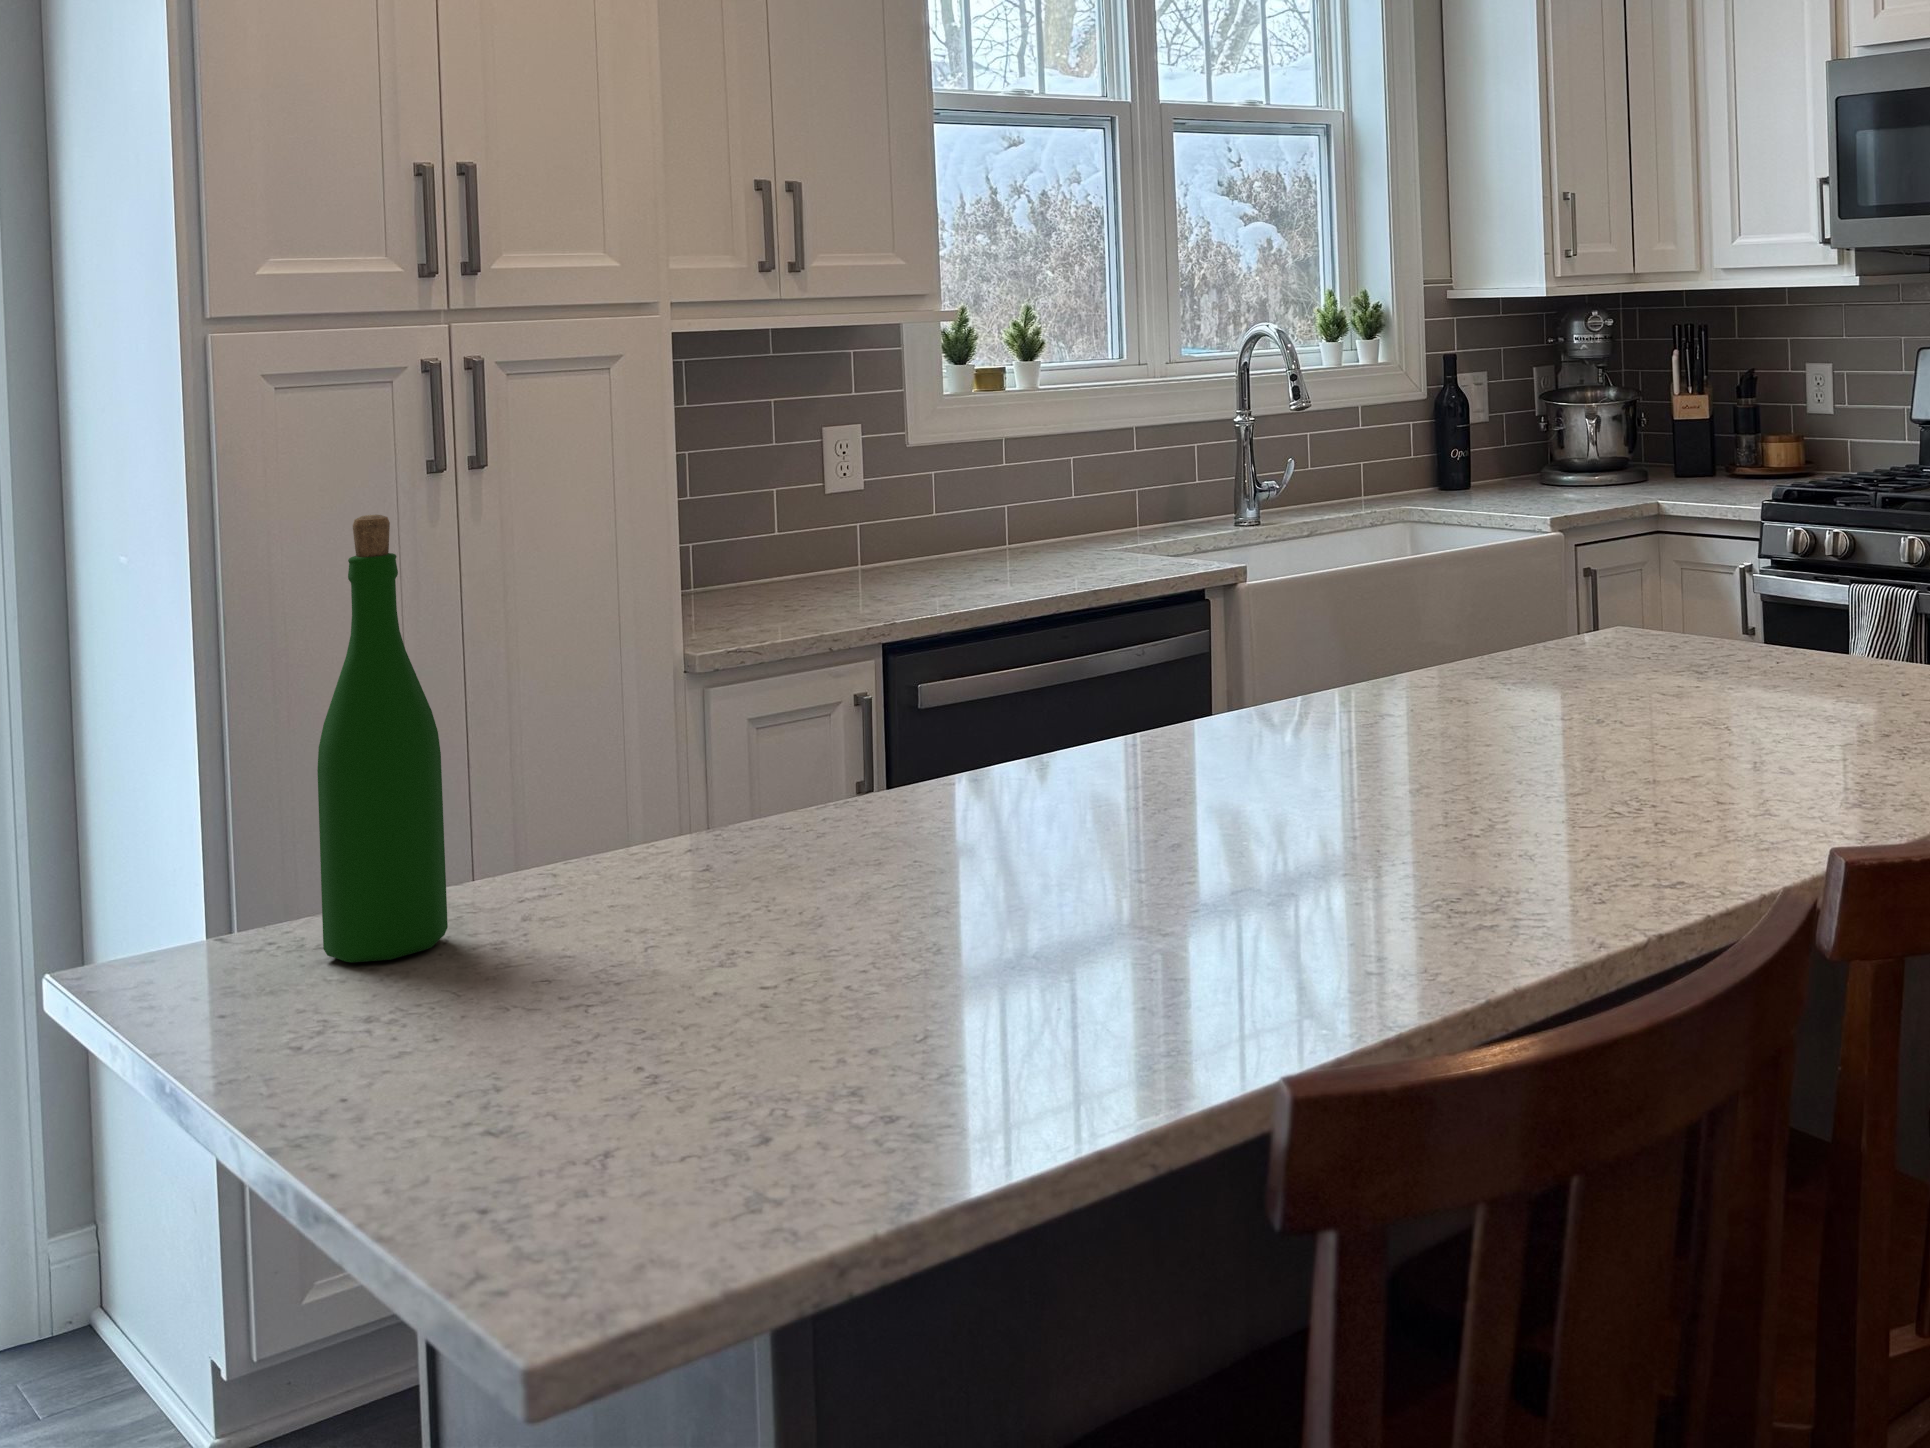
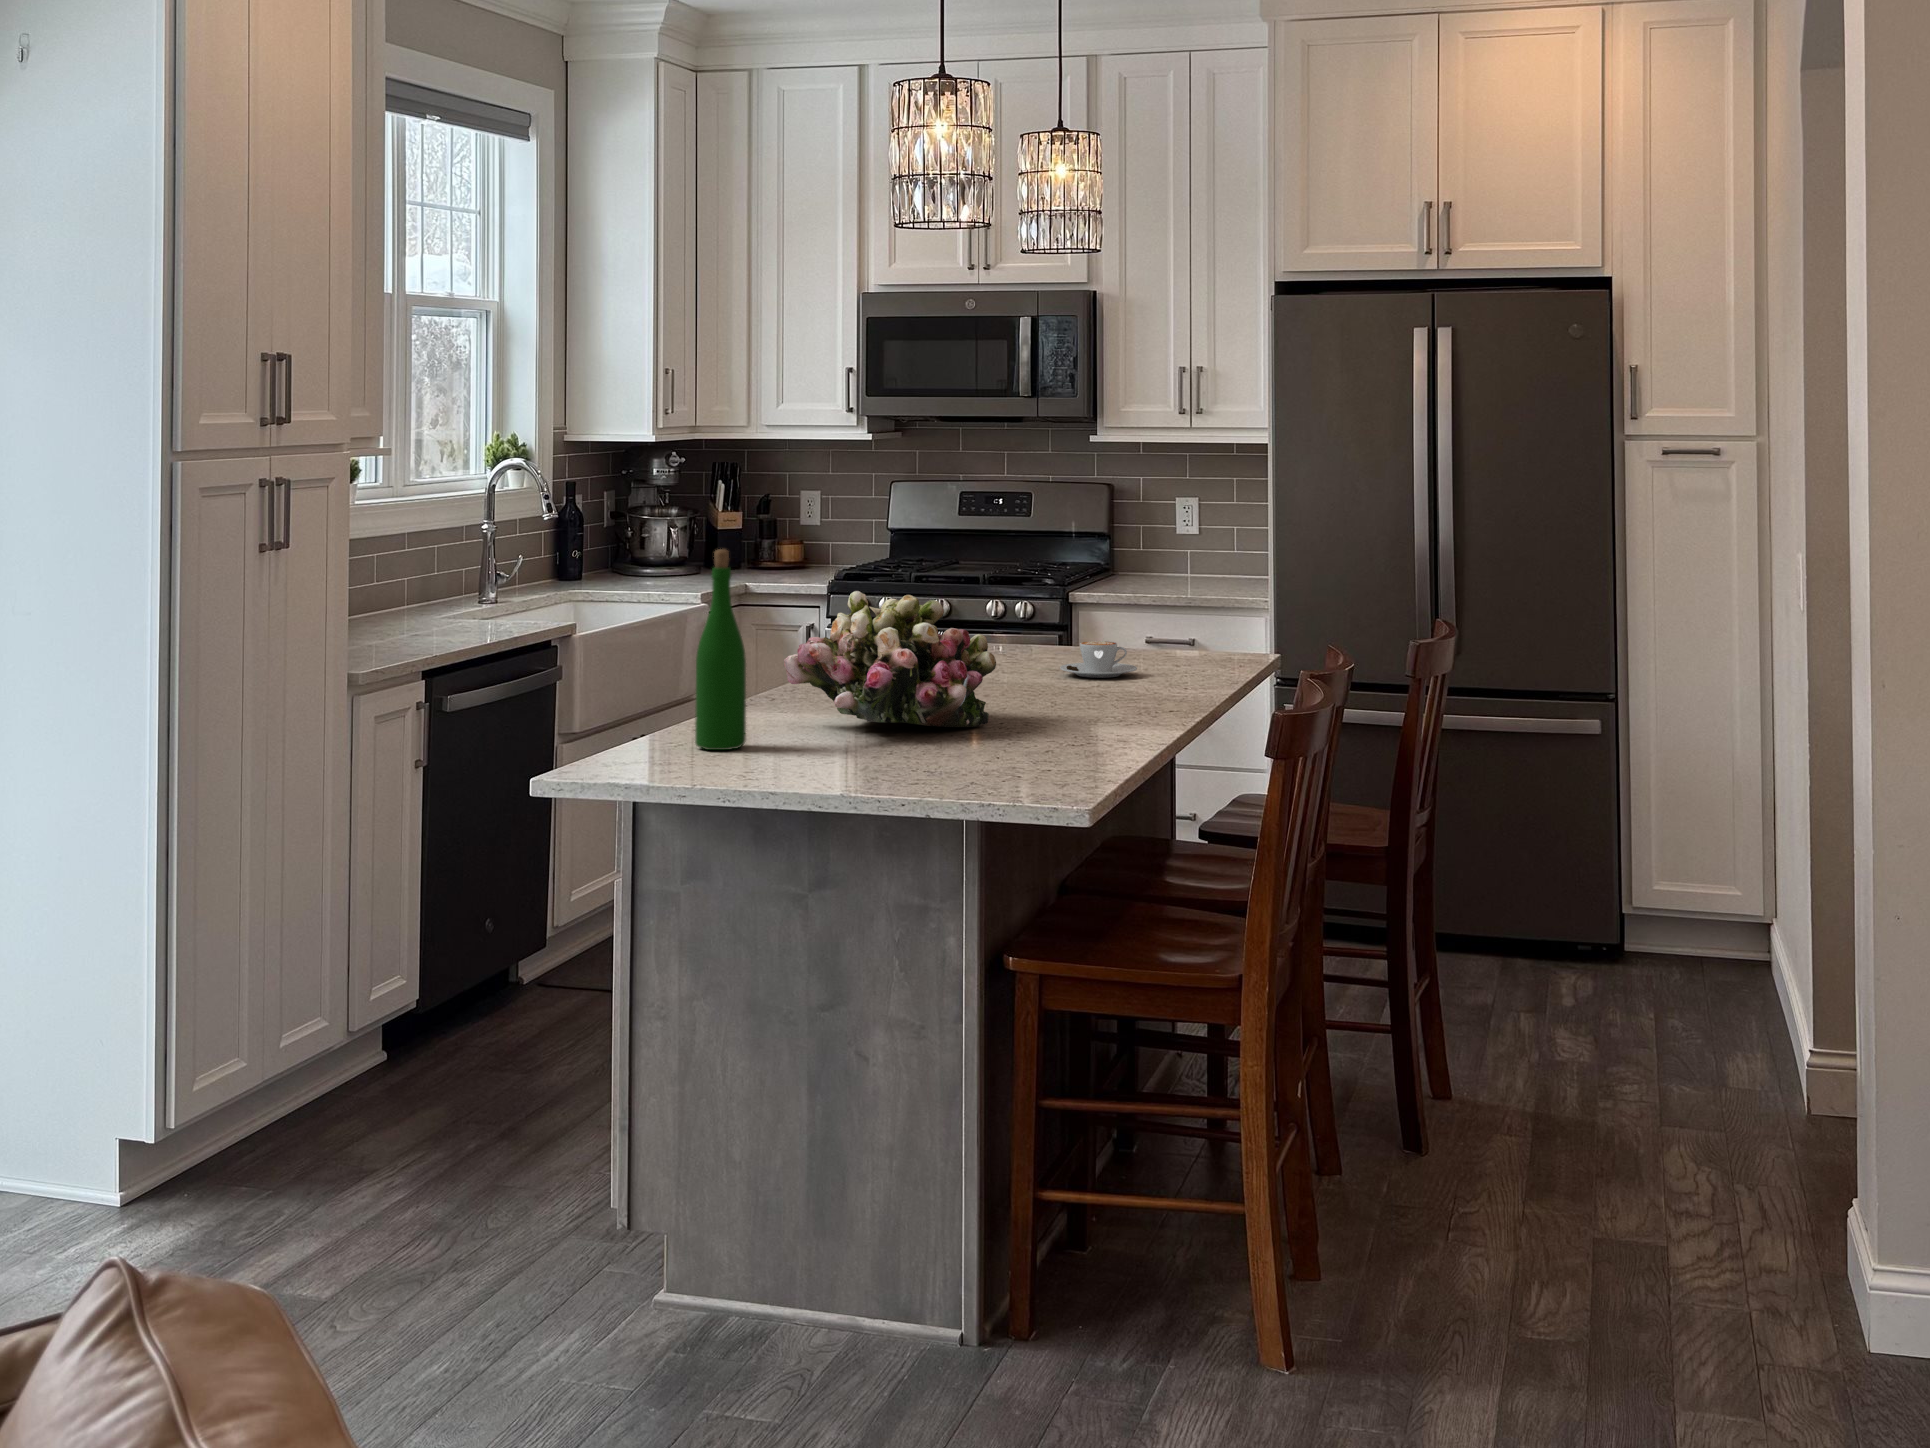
flower arrangement: none [594,598,1135,938] -> present [784,591,996,727]
coffee cup: none [1640,683,1804,767] -> present [1060,641,1137,678]

